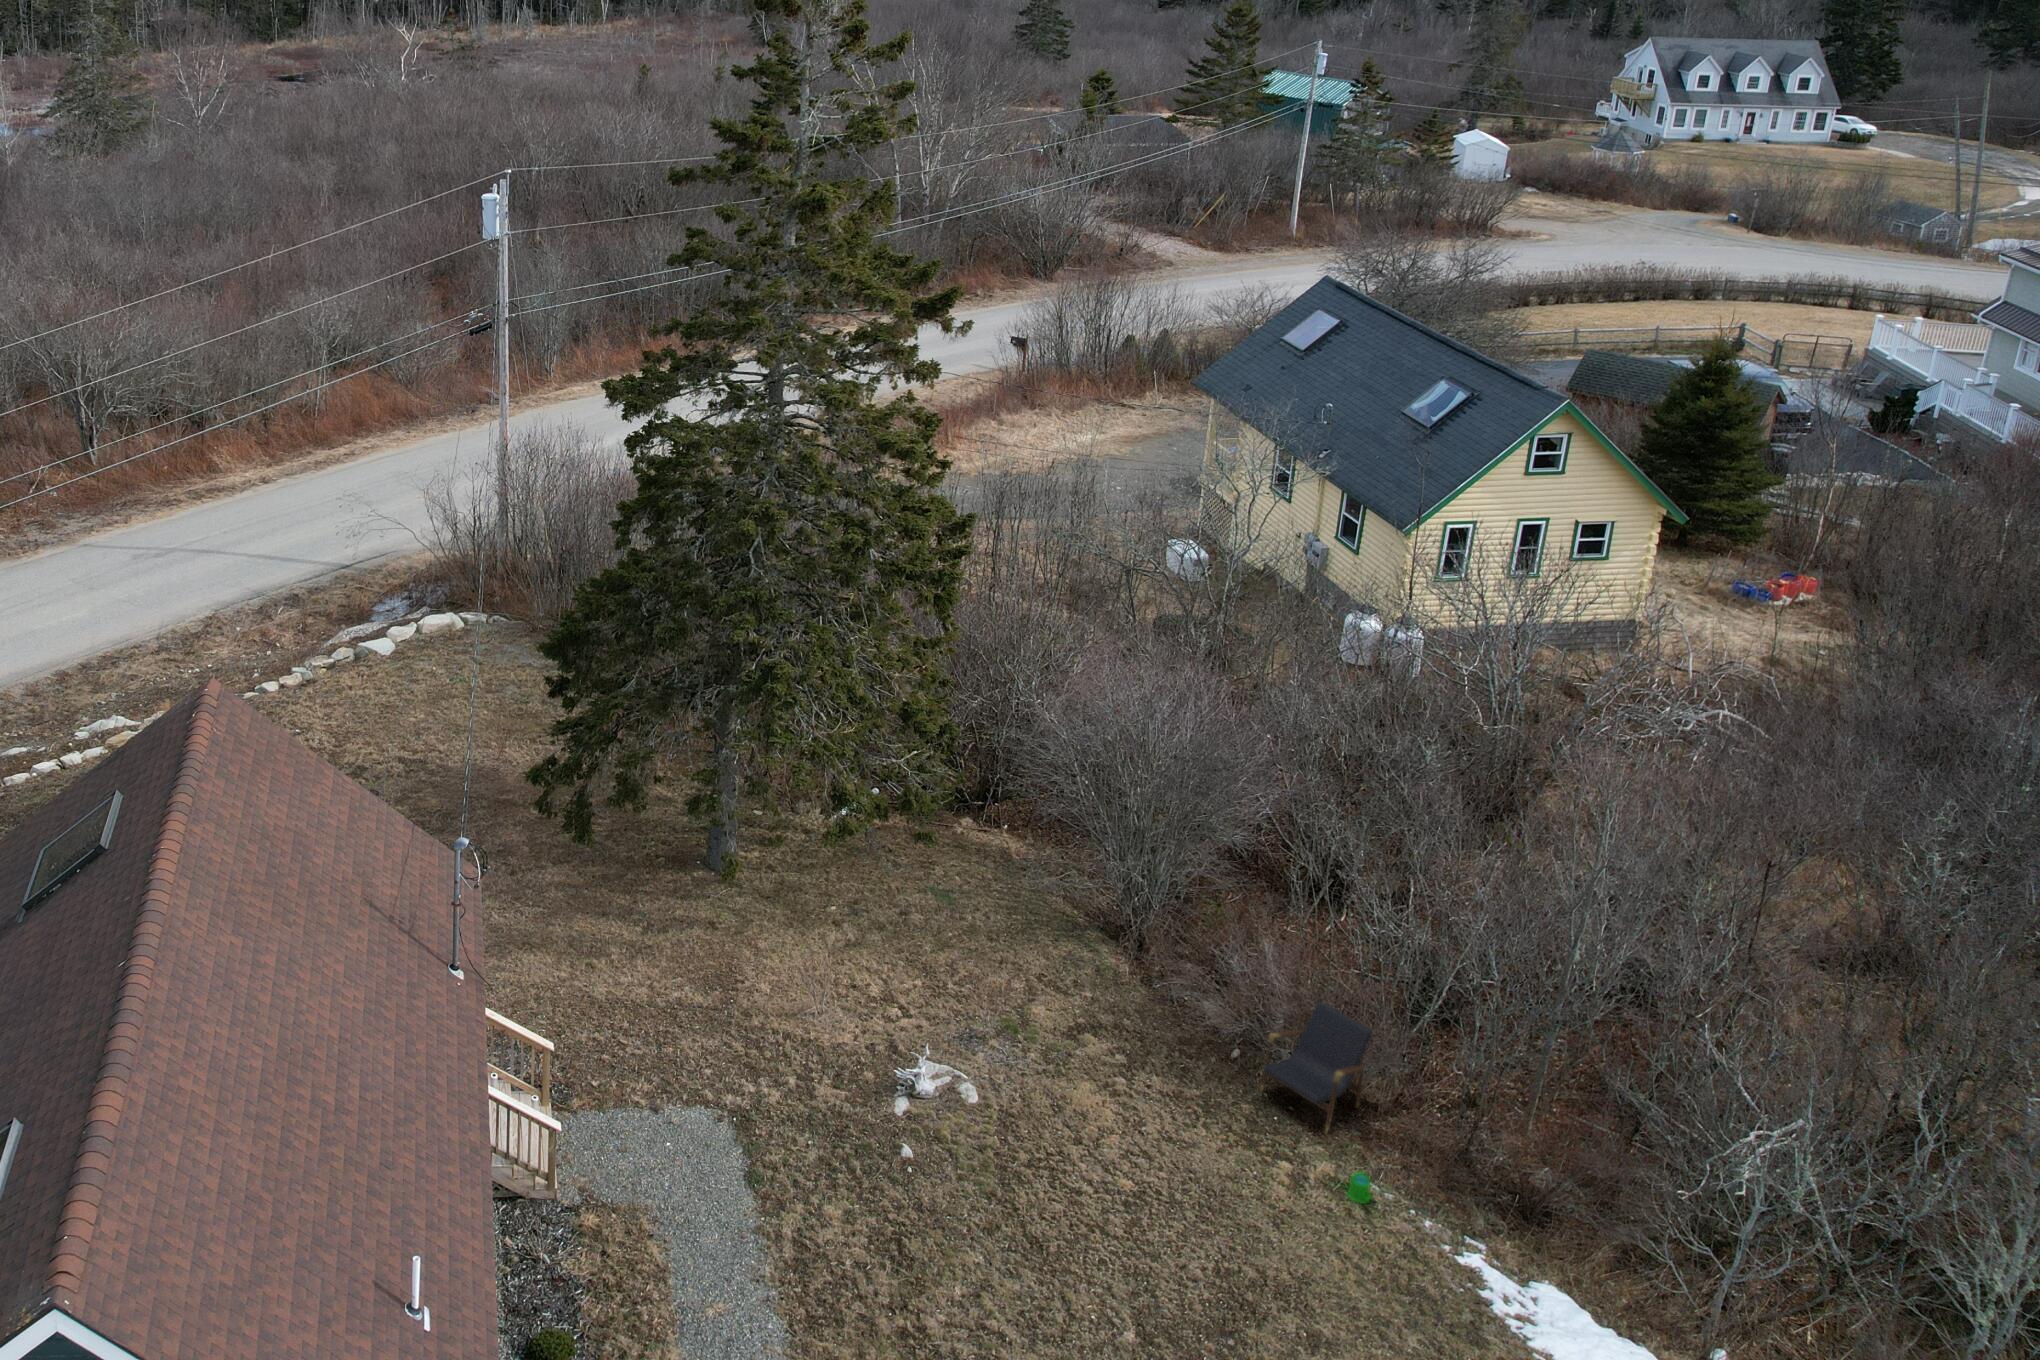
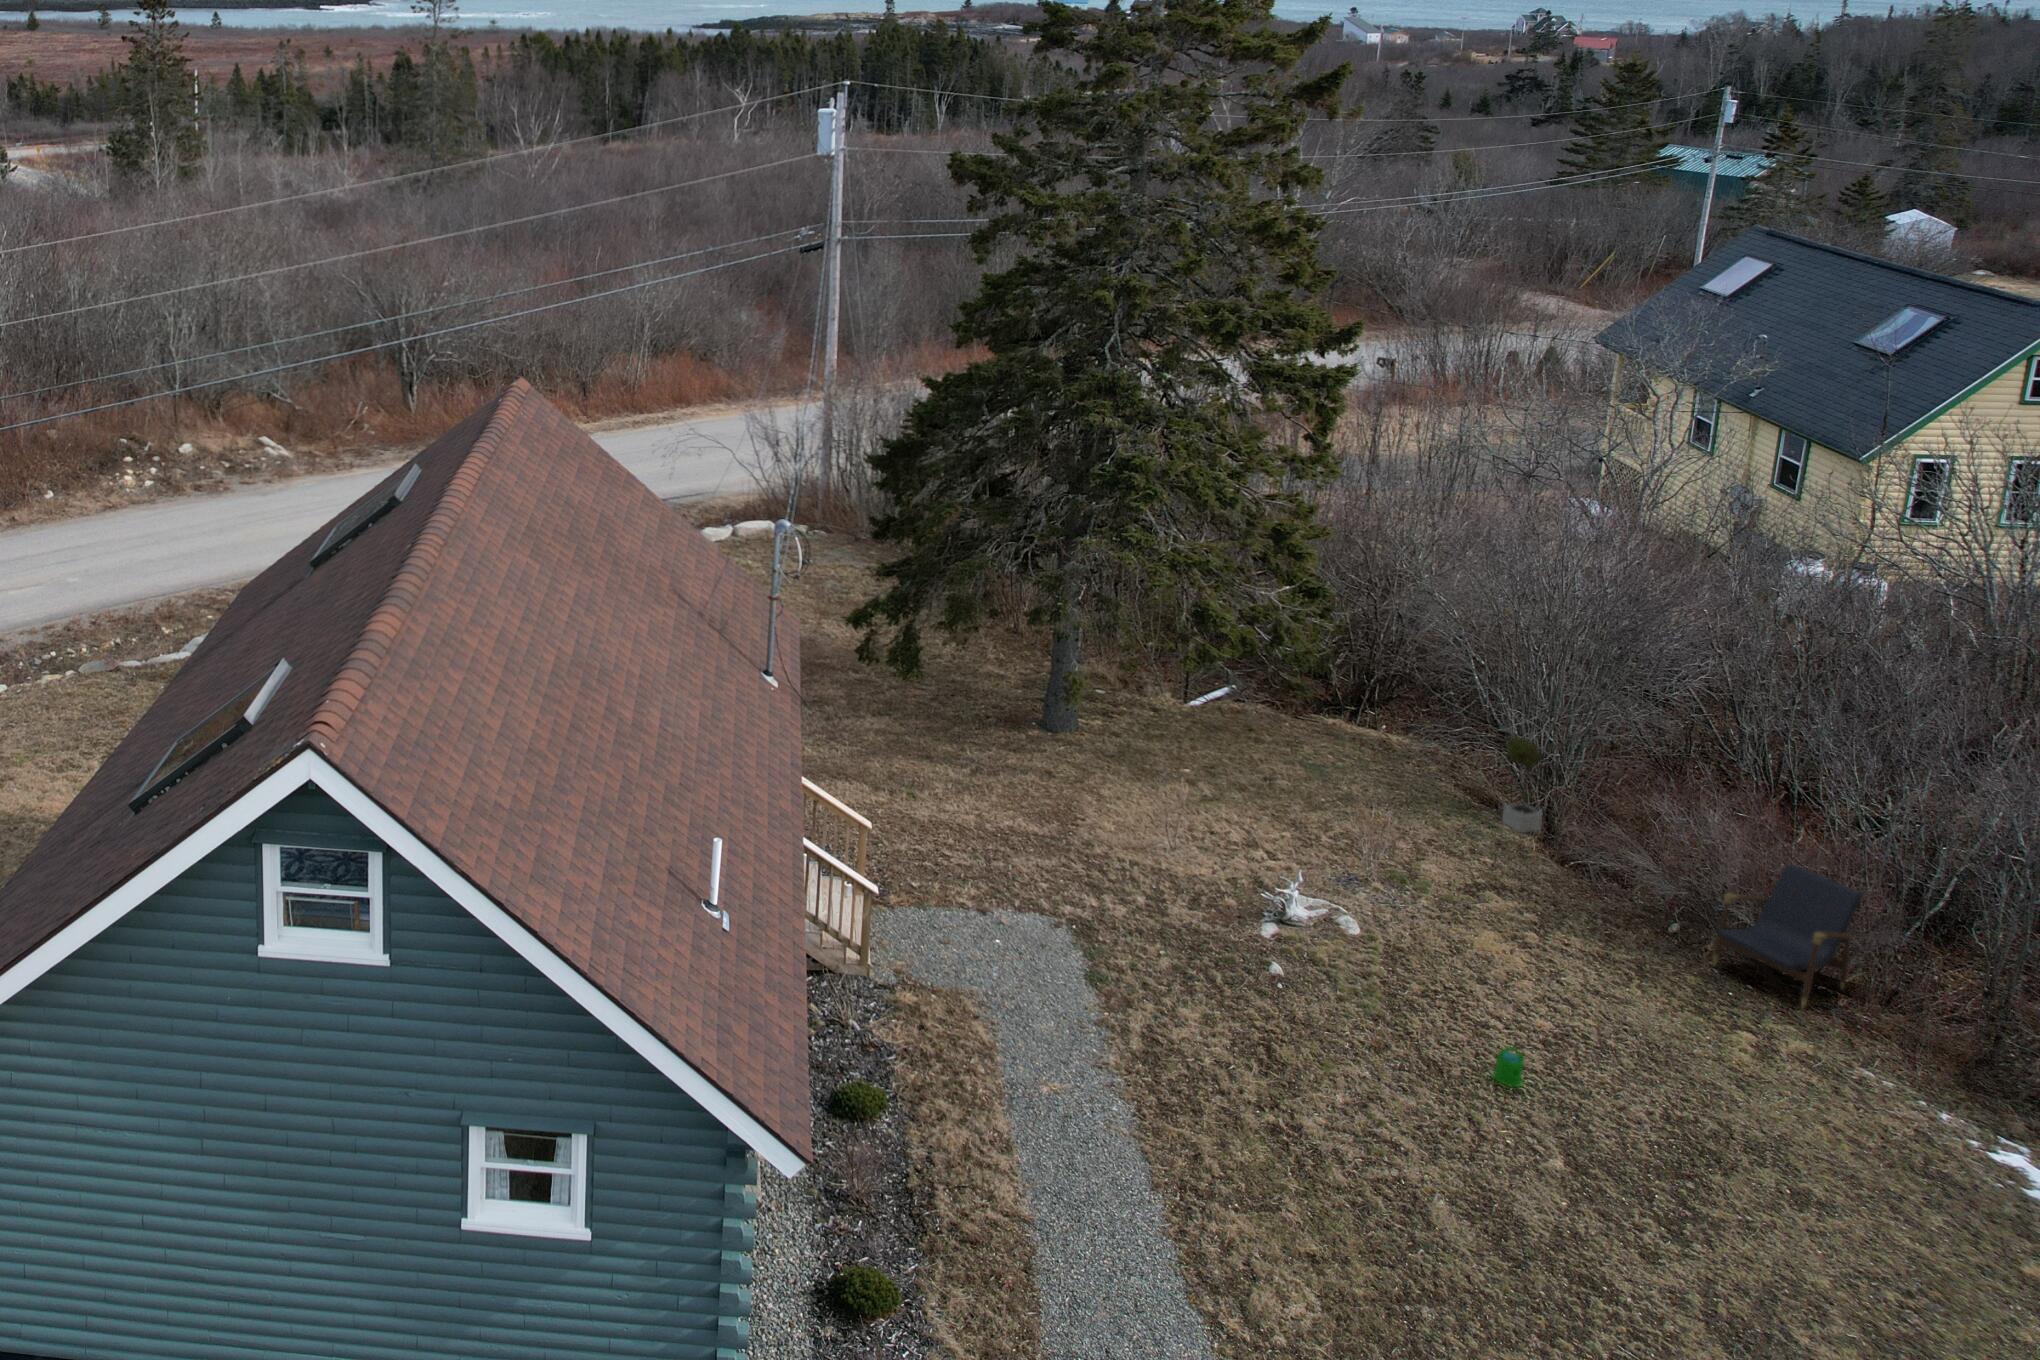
potted tree: none [1102,869,1137,953] -> present [1502,737,1545,833]
watering can: present [1347,1171,1371,1204] -> present [1493,1046,1524,1087]

